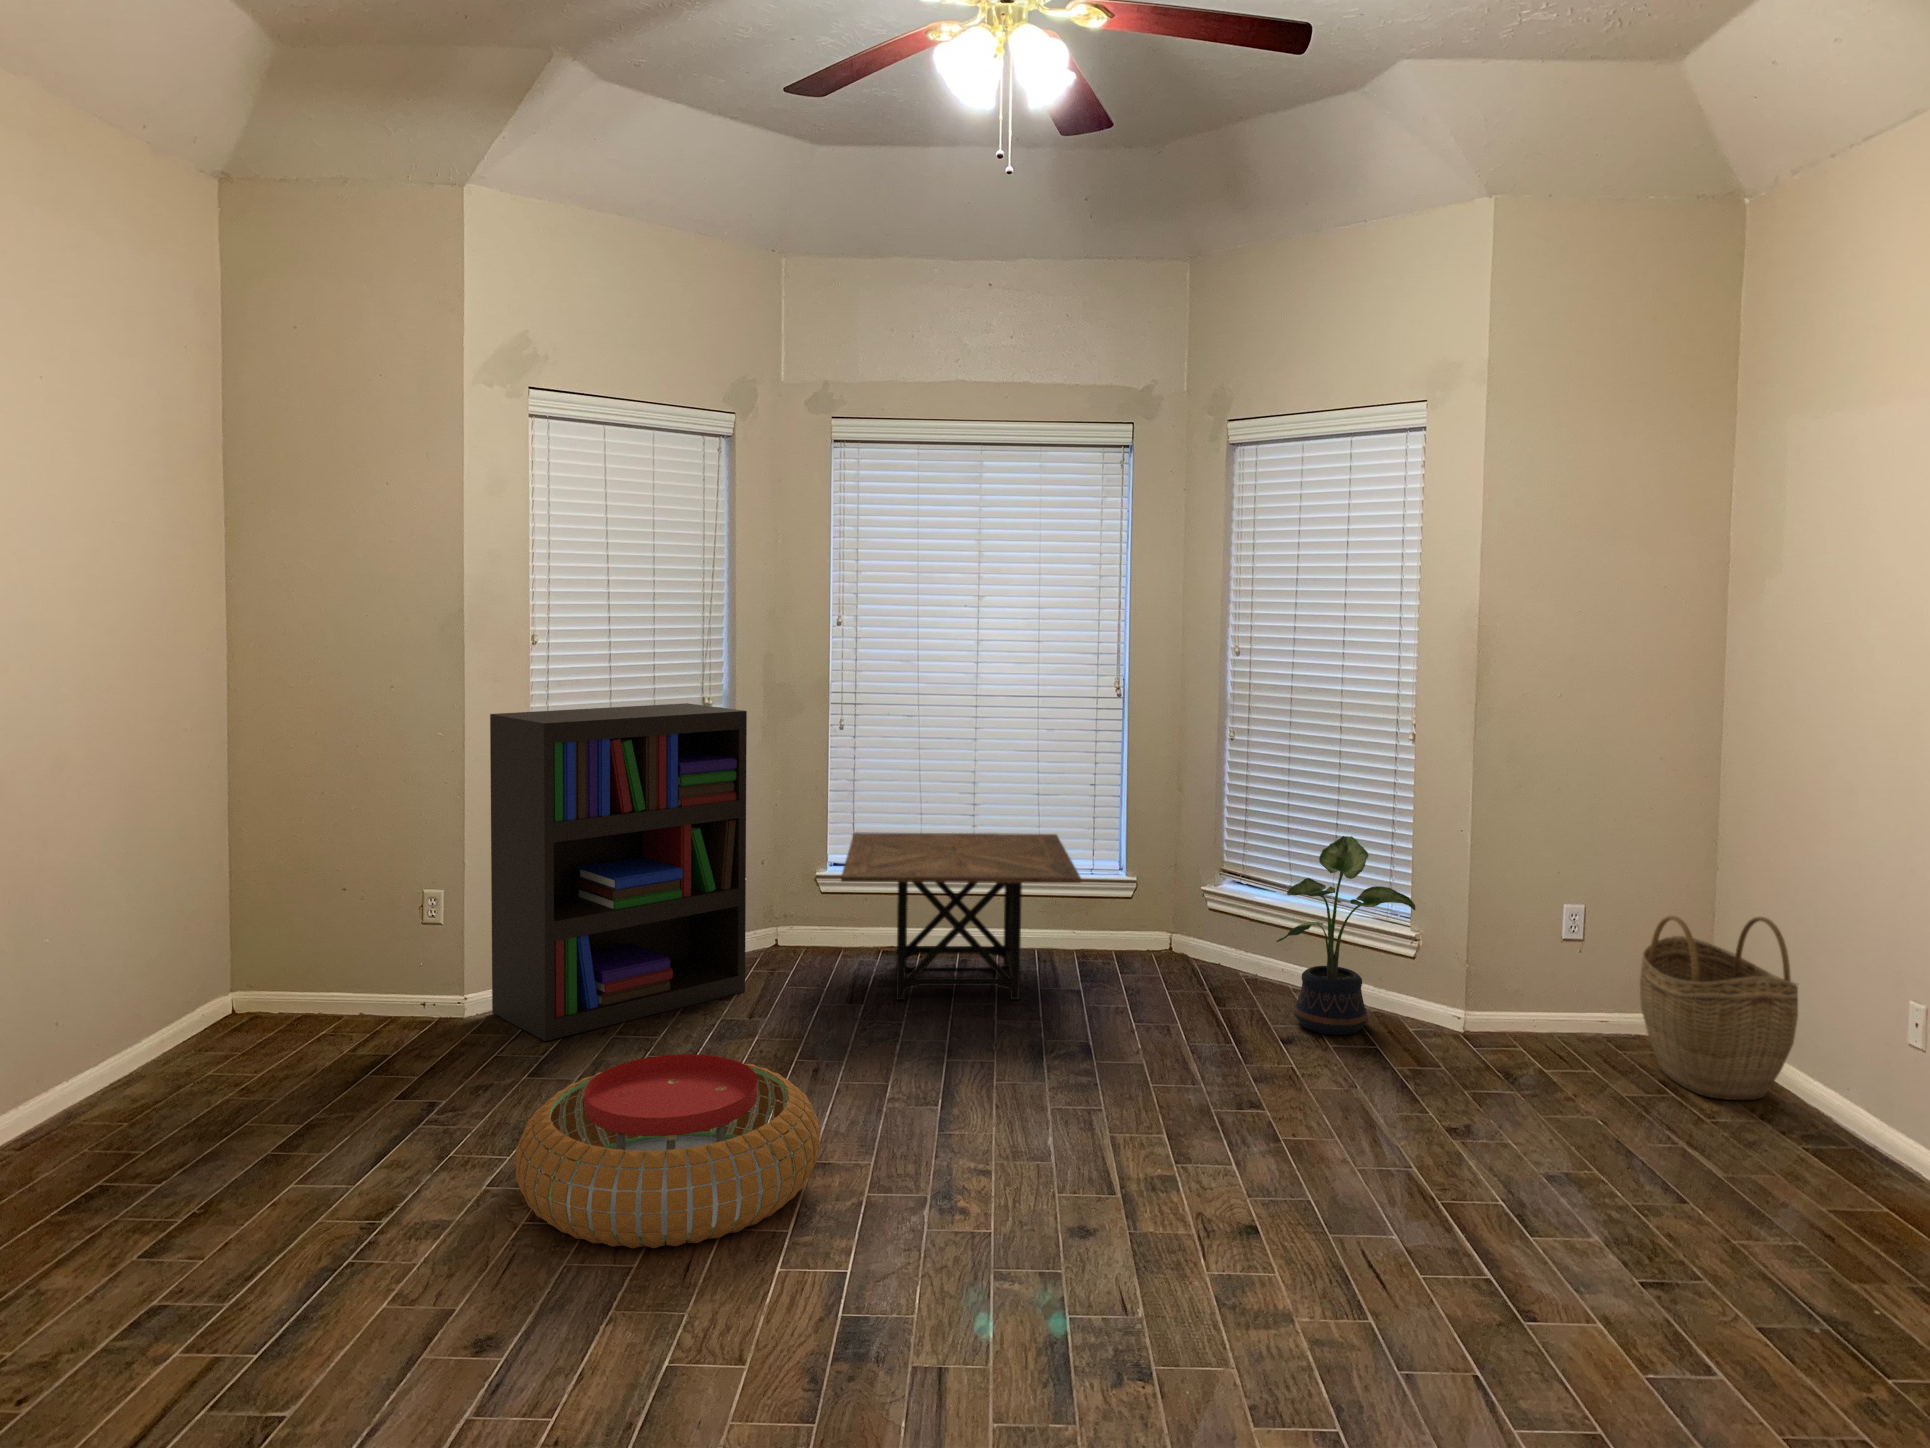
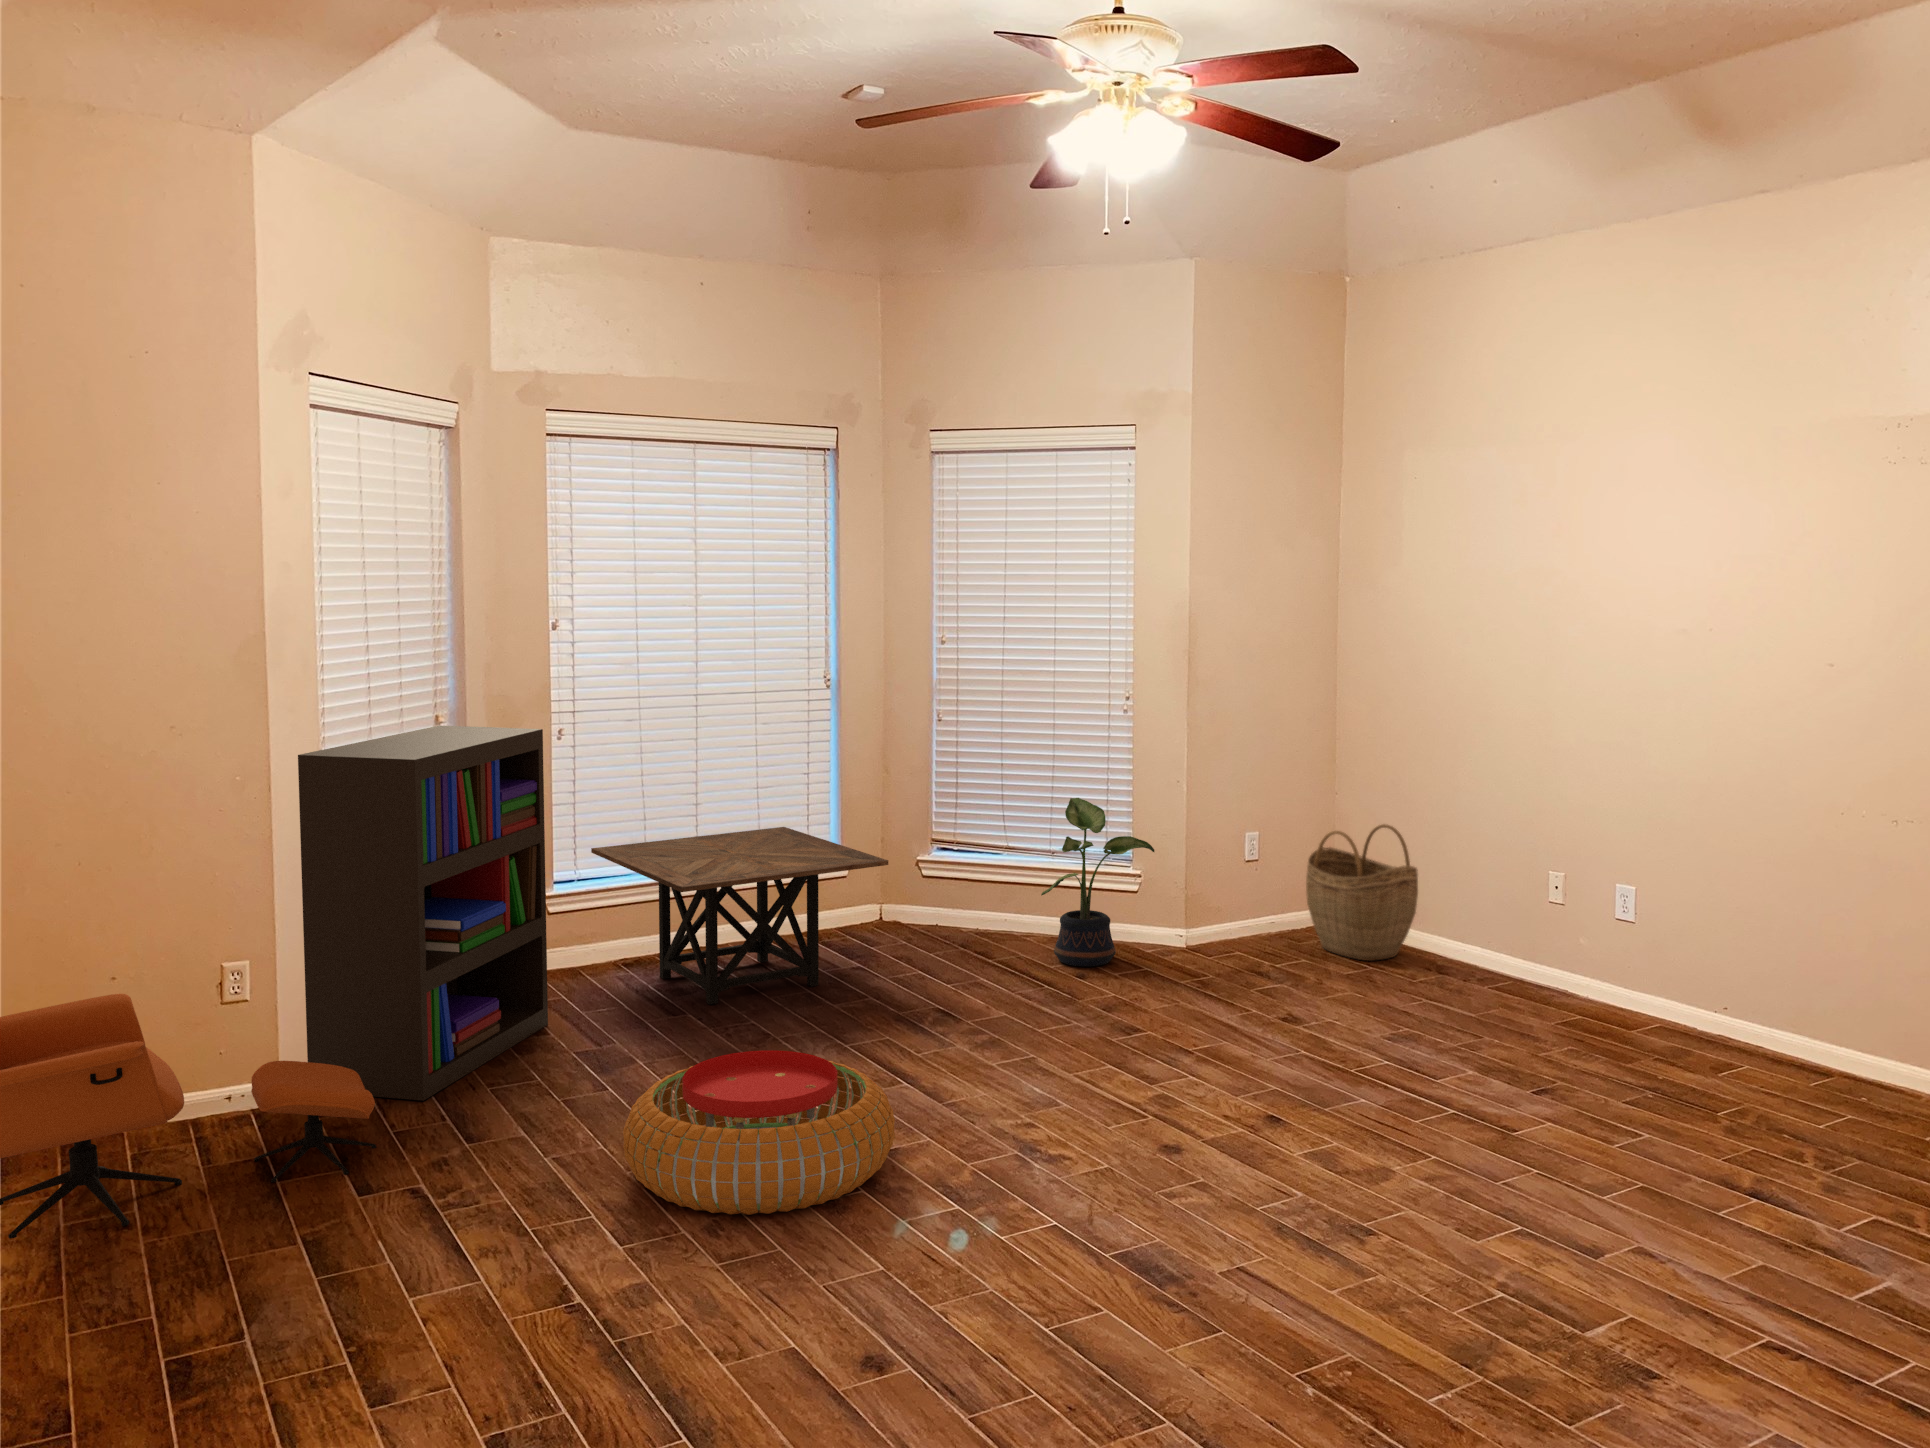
armchair: none [61,814,455,1100] -> present [0,994,376,1239]

